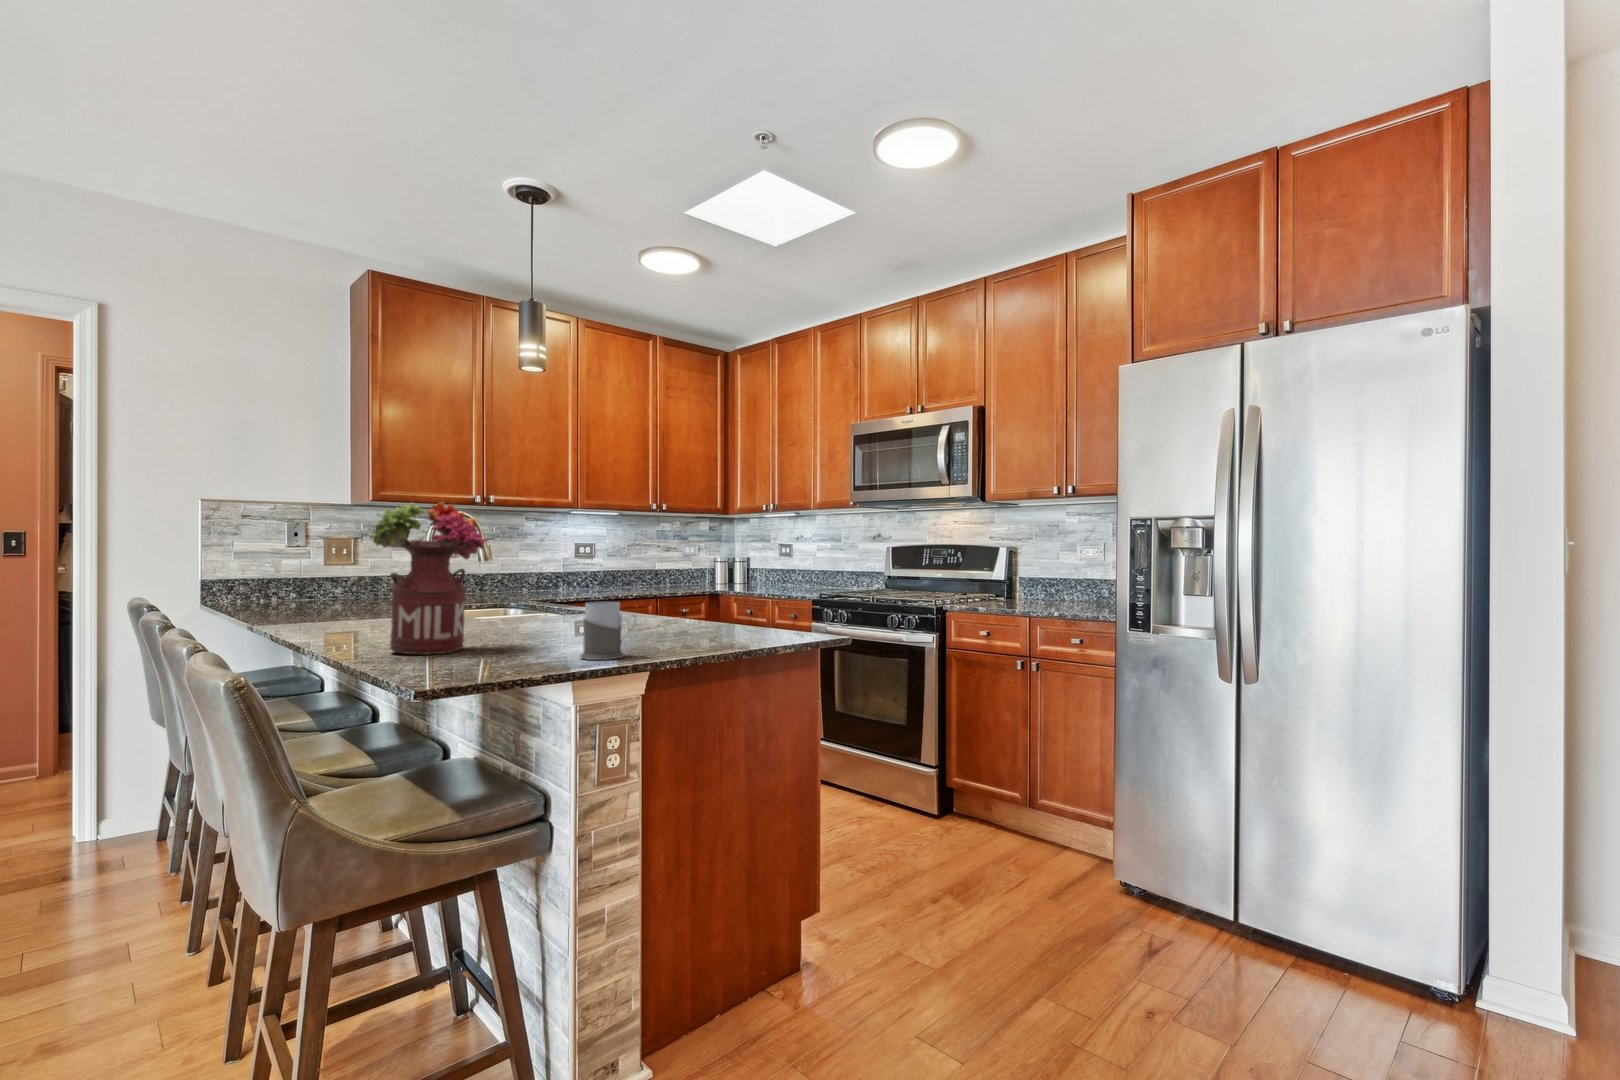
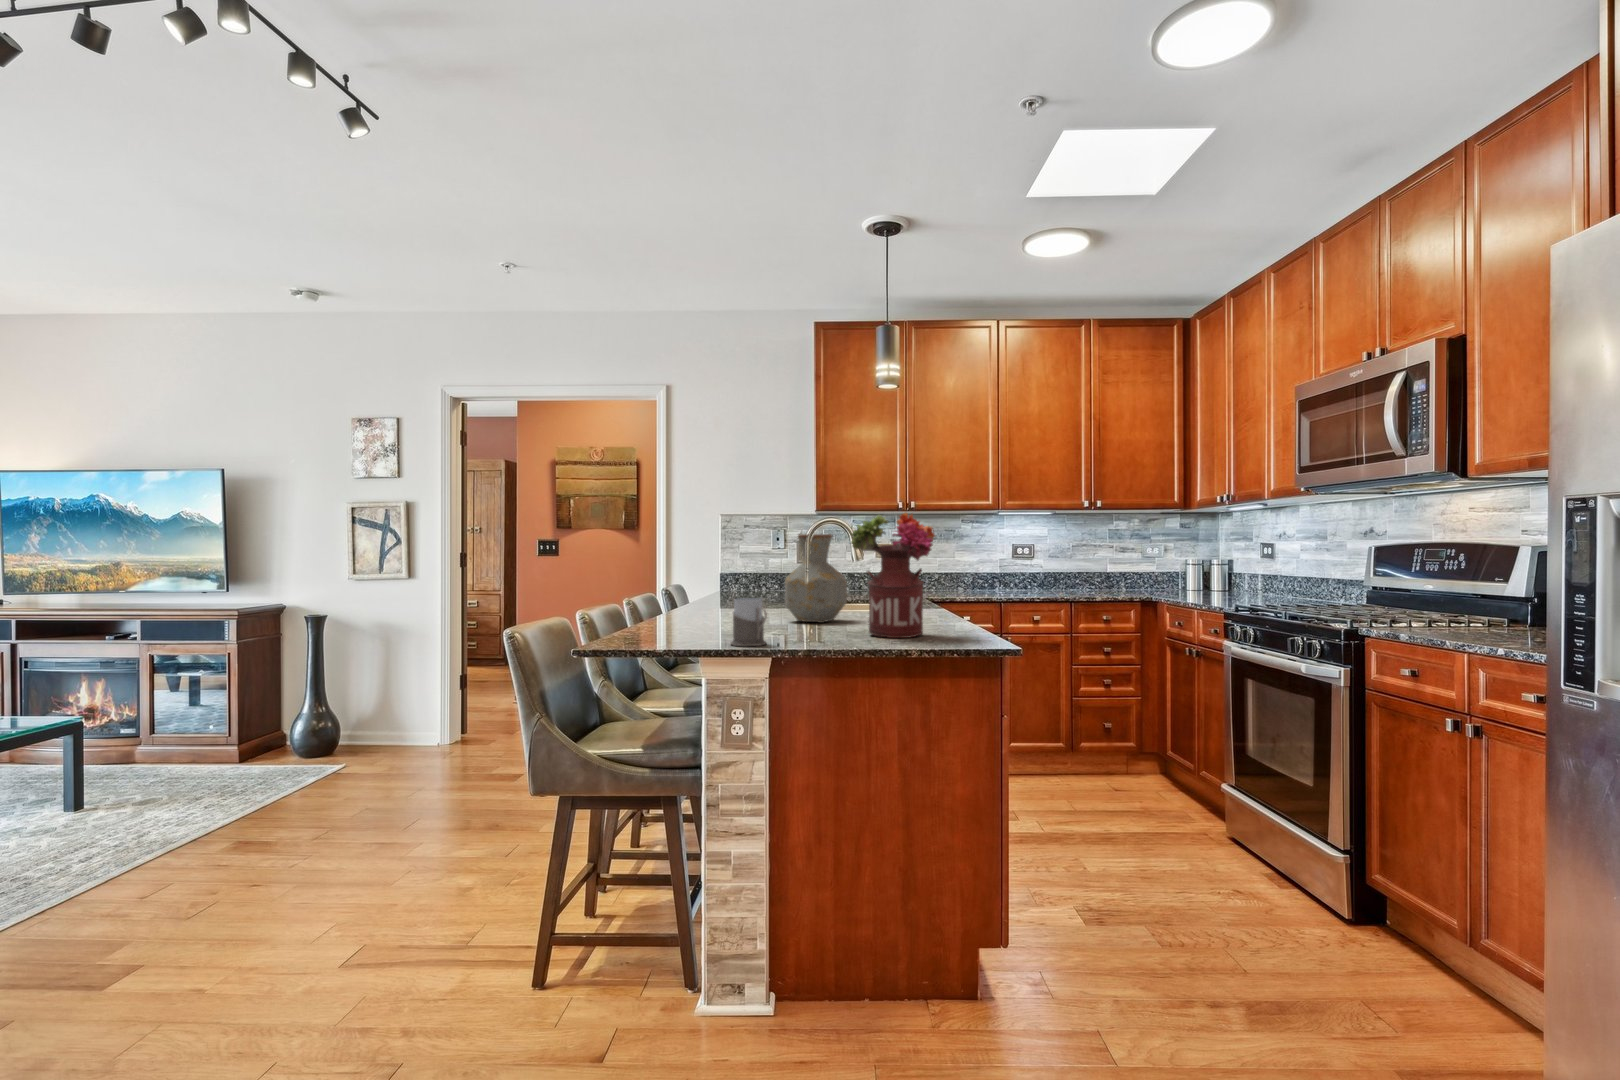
flower arrangement: present [370,502,486,654] -> present [851,513,935,638]
vase: none [493,528,571,631] -> present [785,534,847,623]

